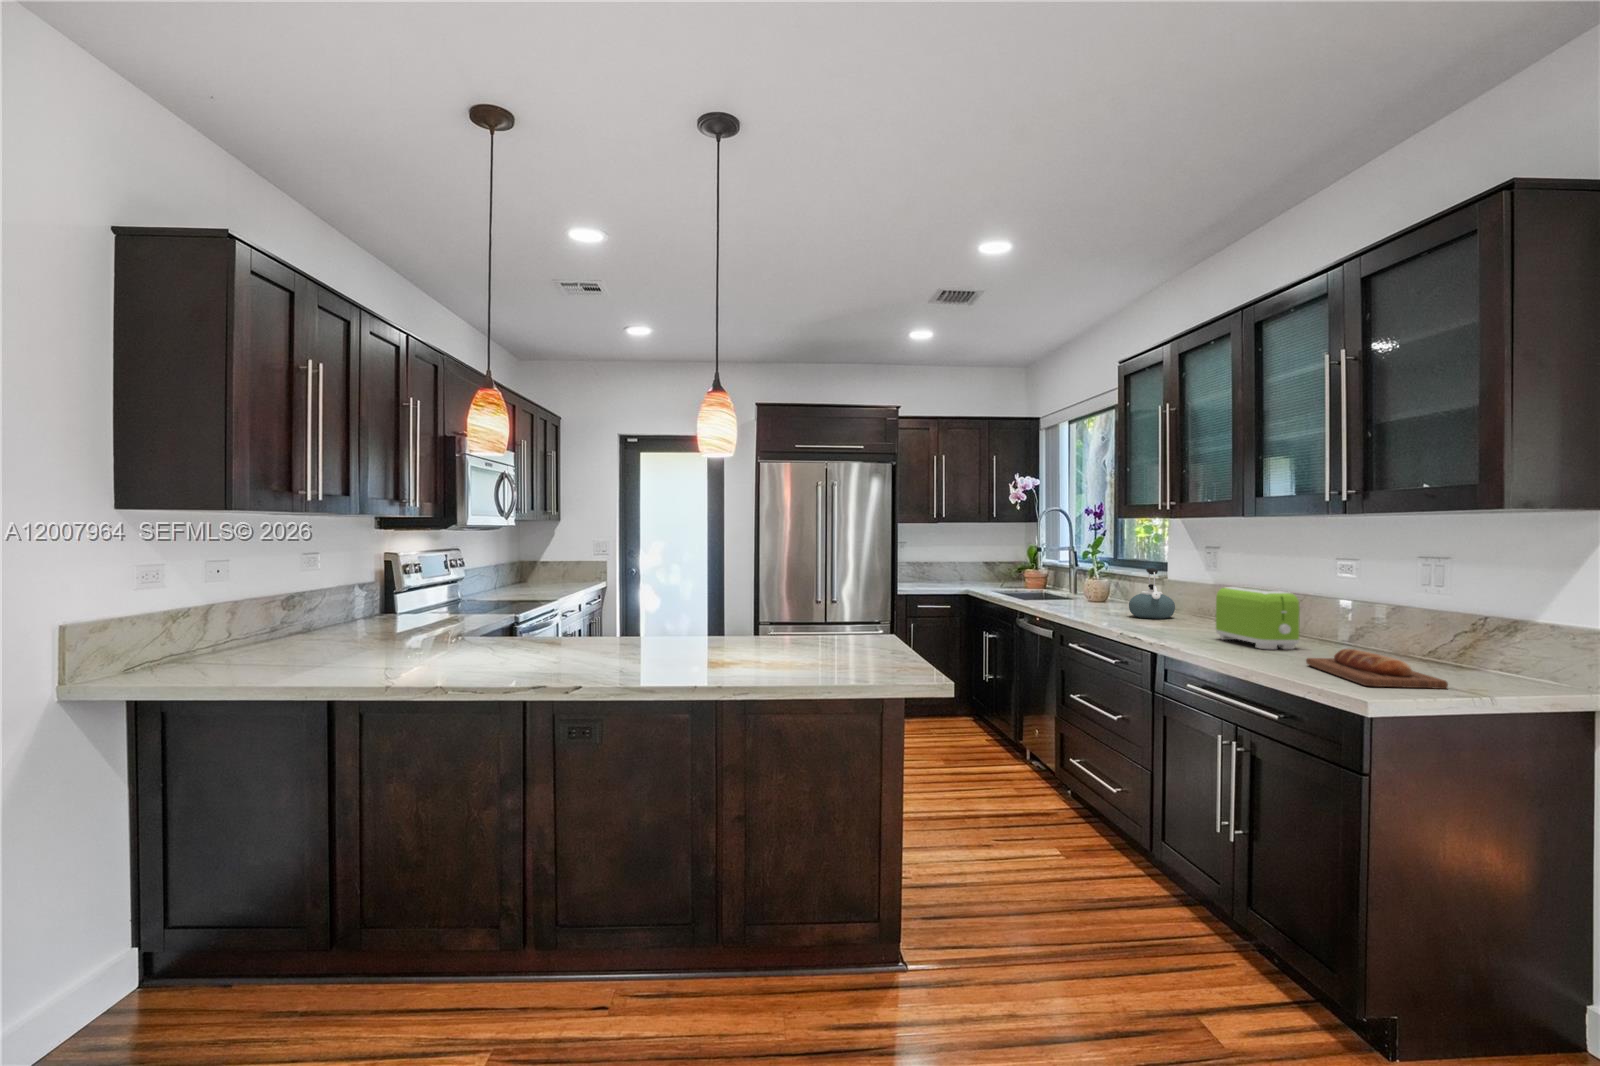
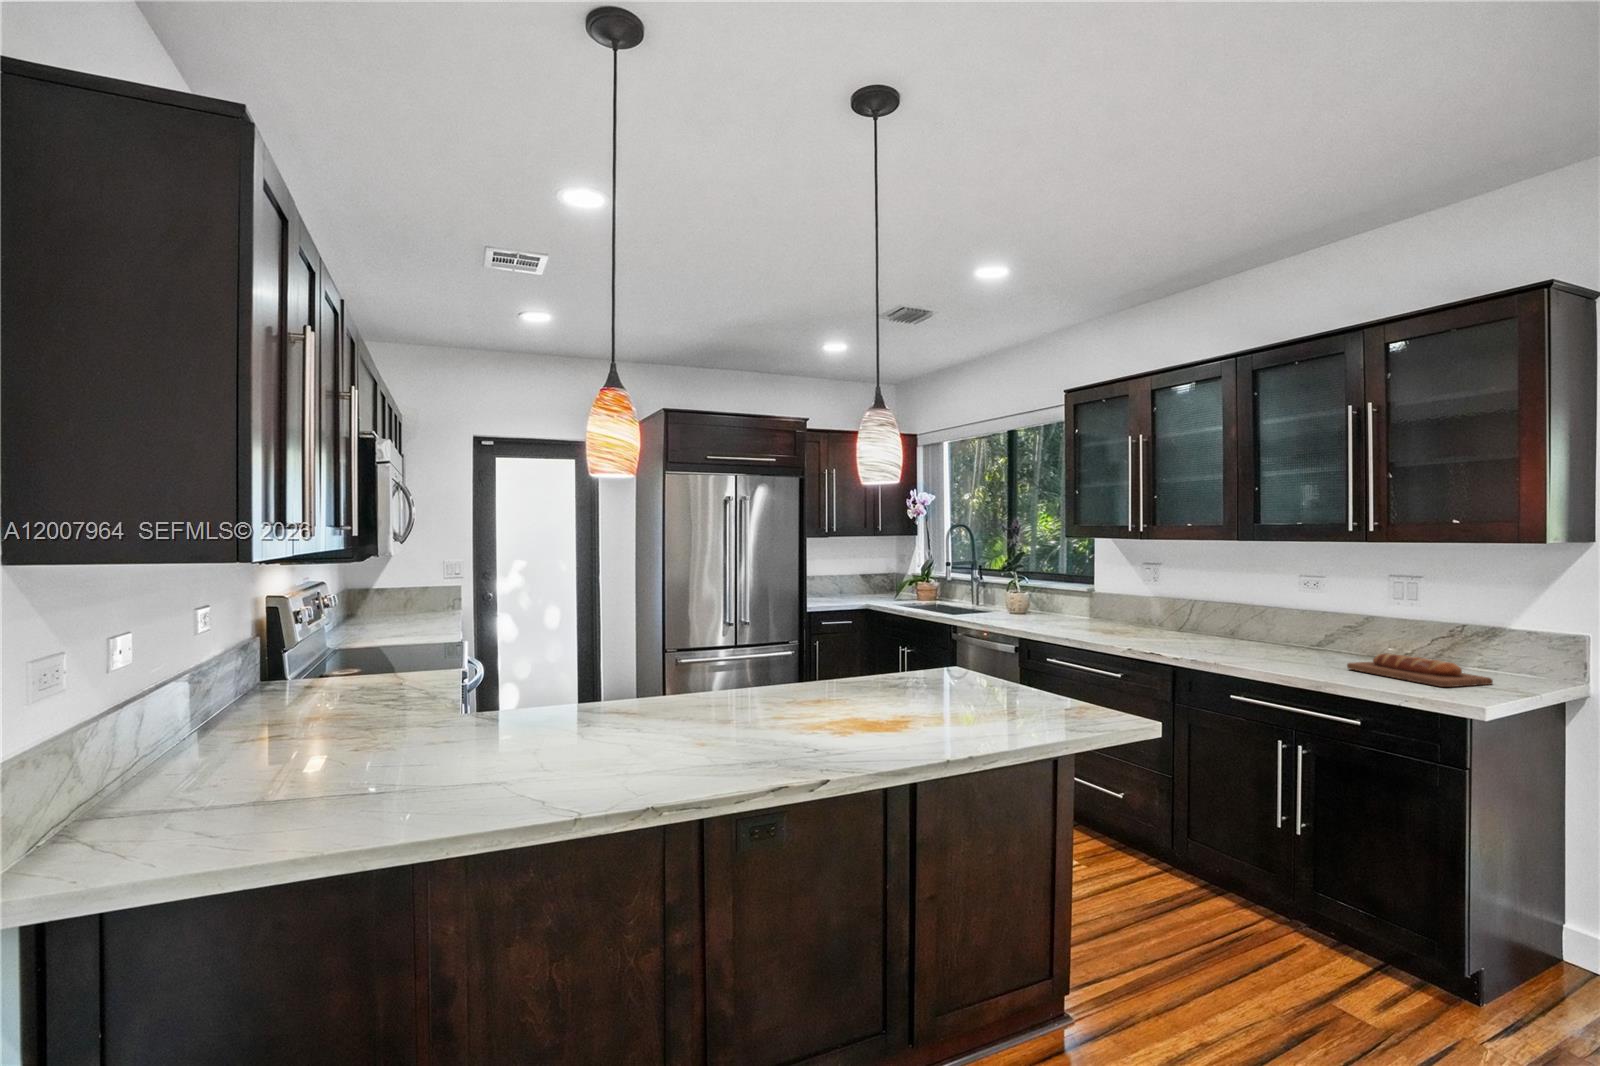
kettle: present [1129,568,1175,619] -> none [1081,582,1123,629]
toaster: present [1216,587,1300,649] -> none [1211,599,1297,655]

